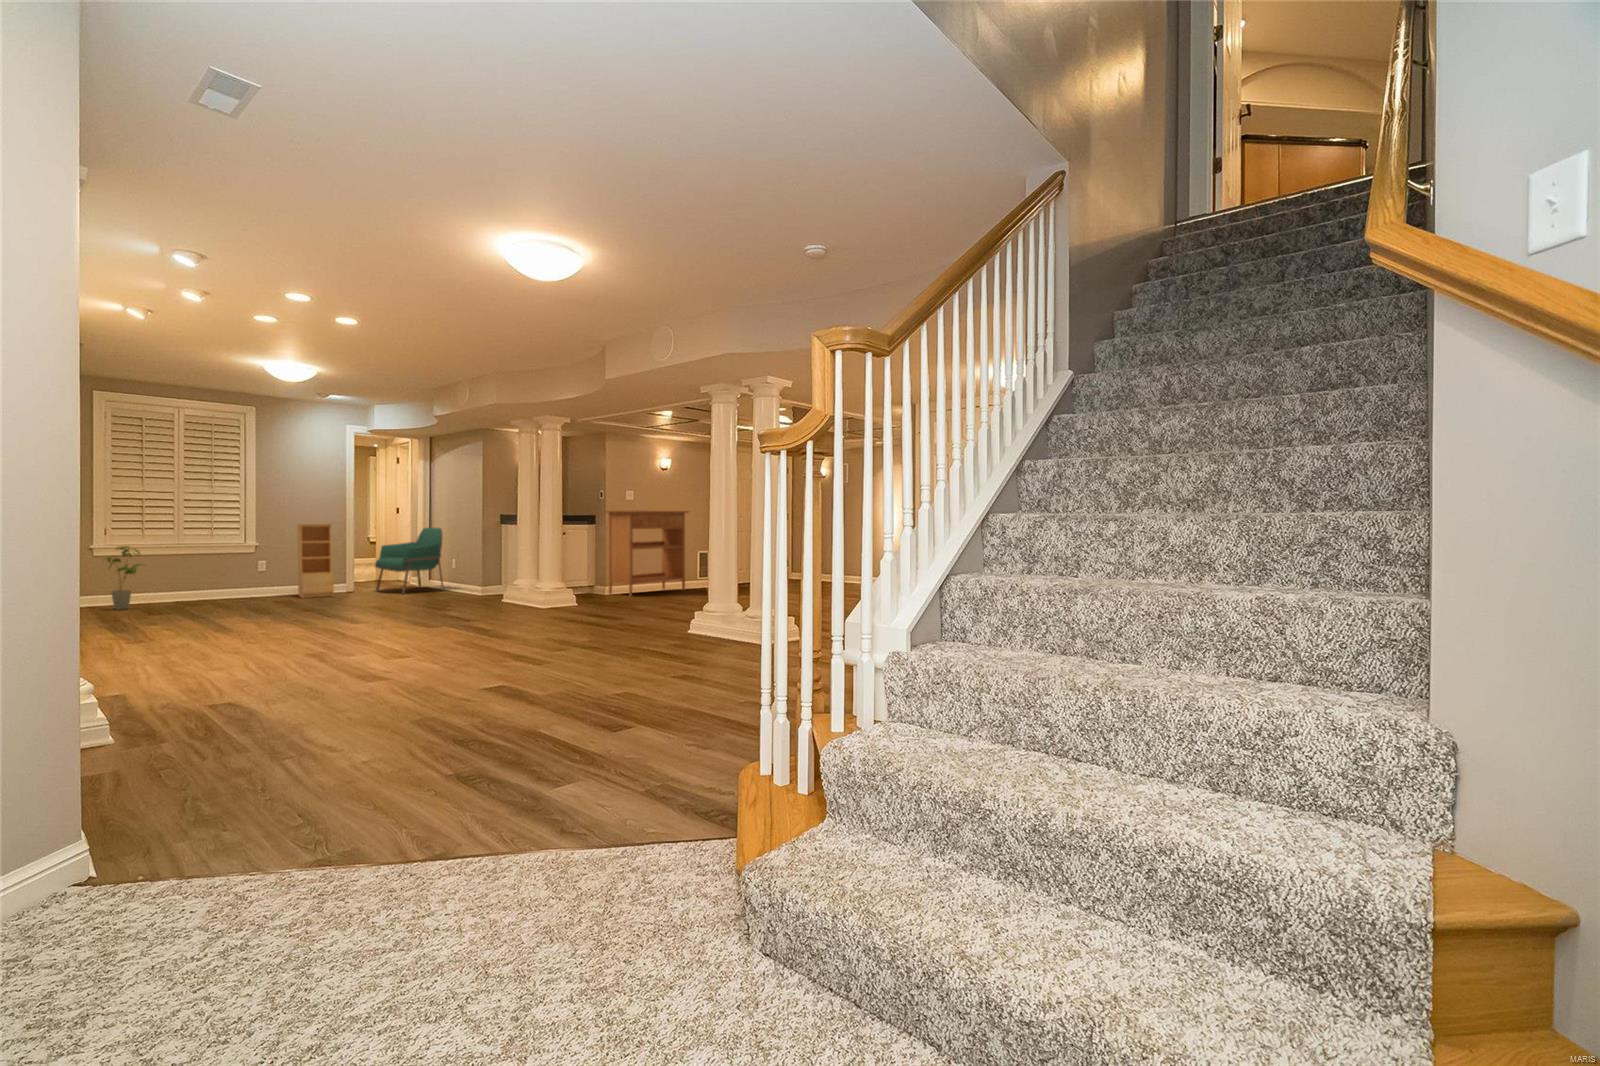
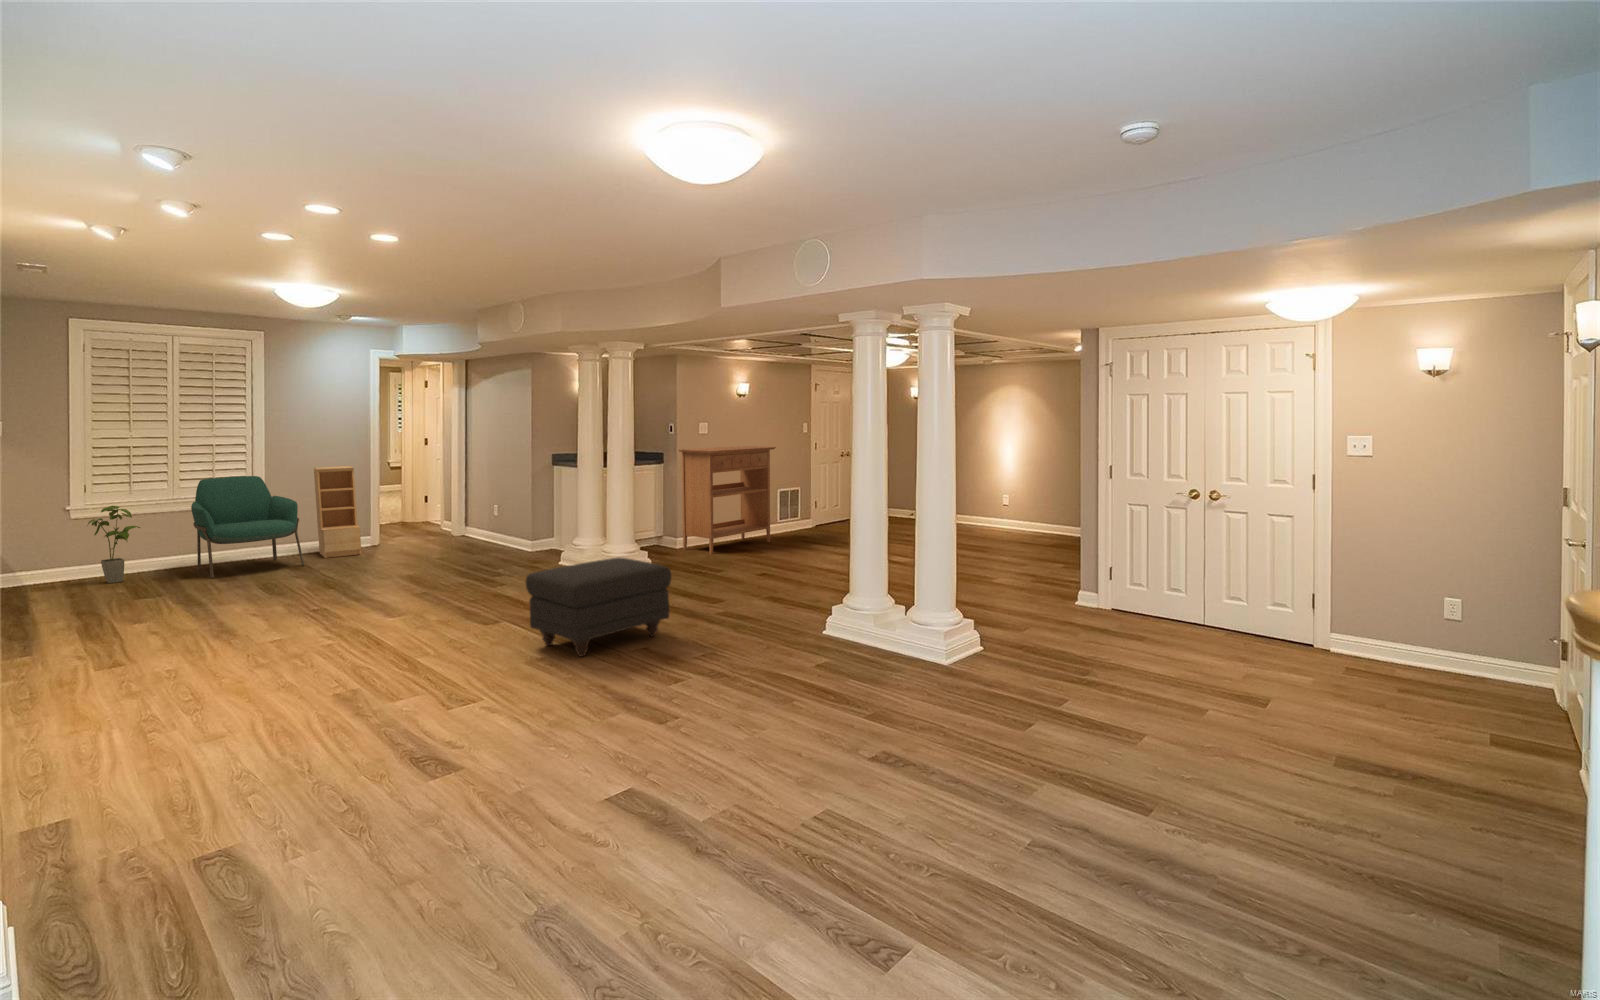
armchair: present [375,528,444,595] -> present [191,476,304,578]
ottoman: none [450,575,568,642] -> present [526,558,671,657]

